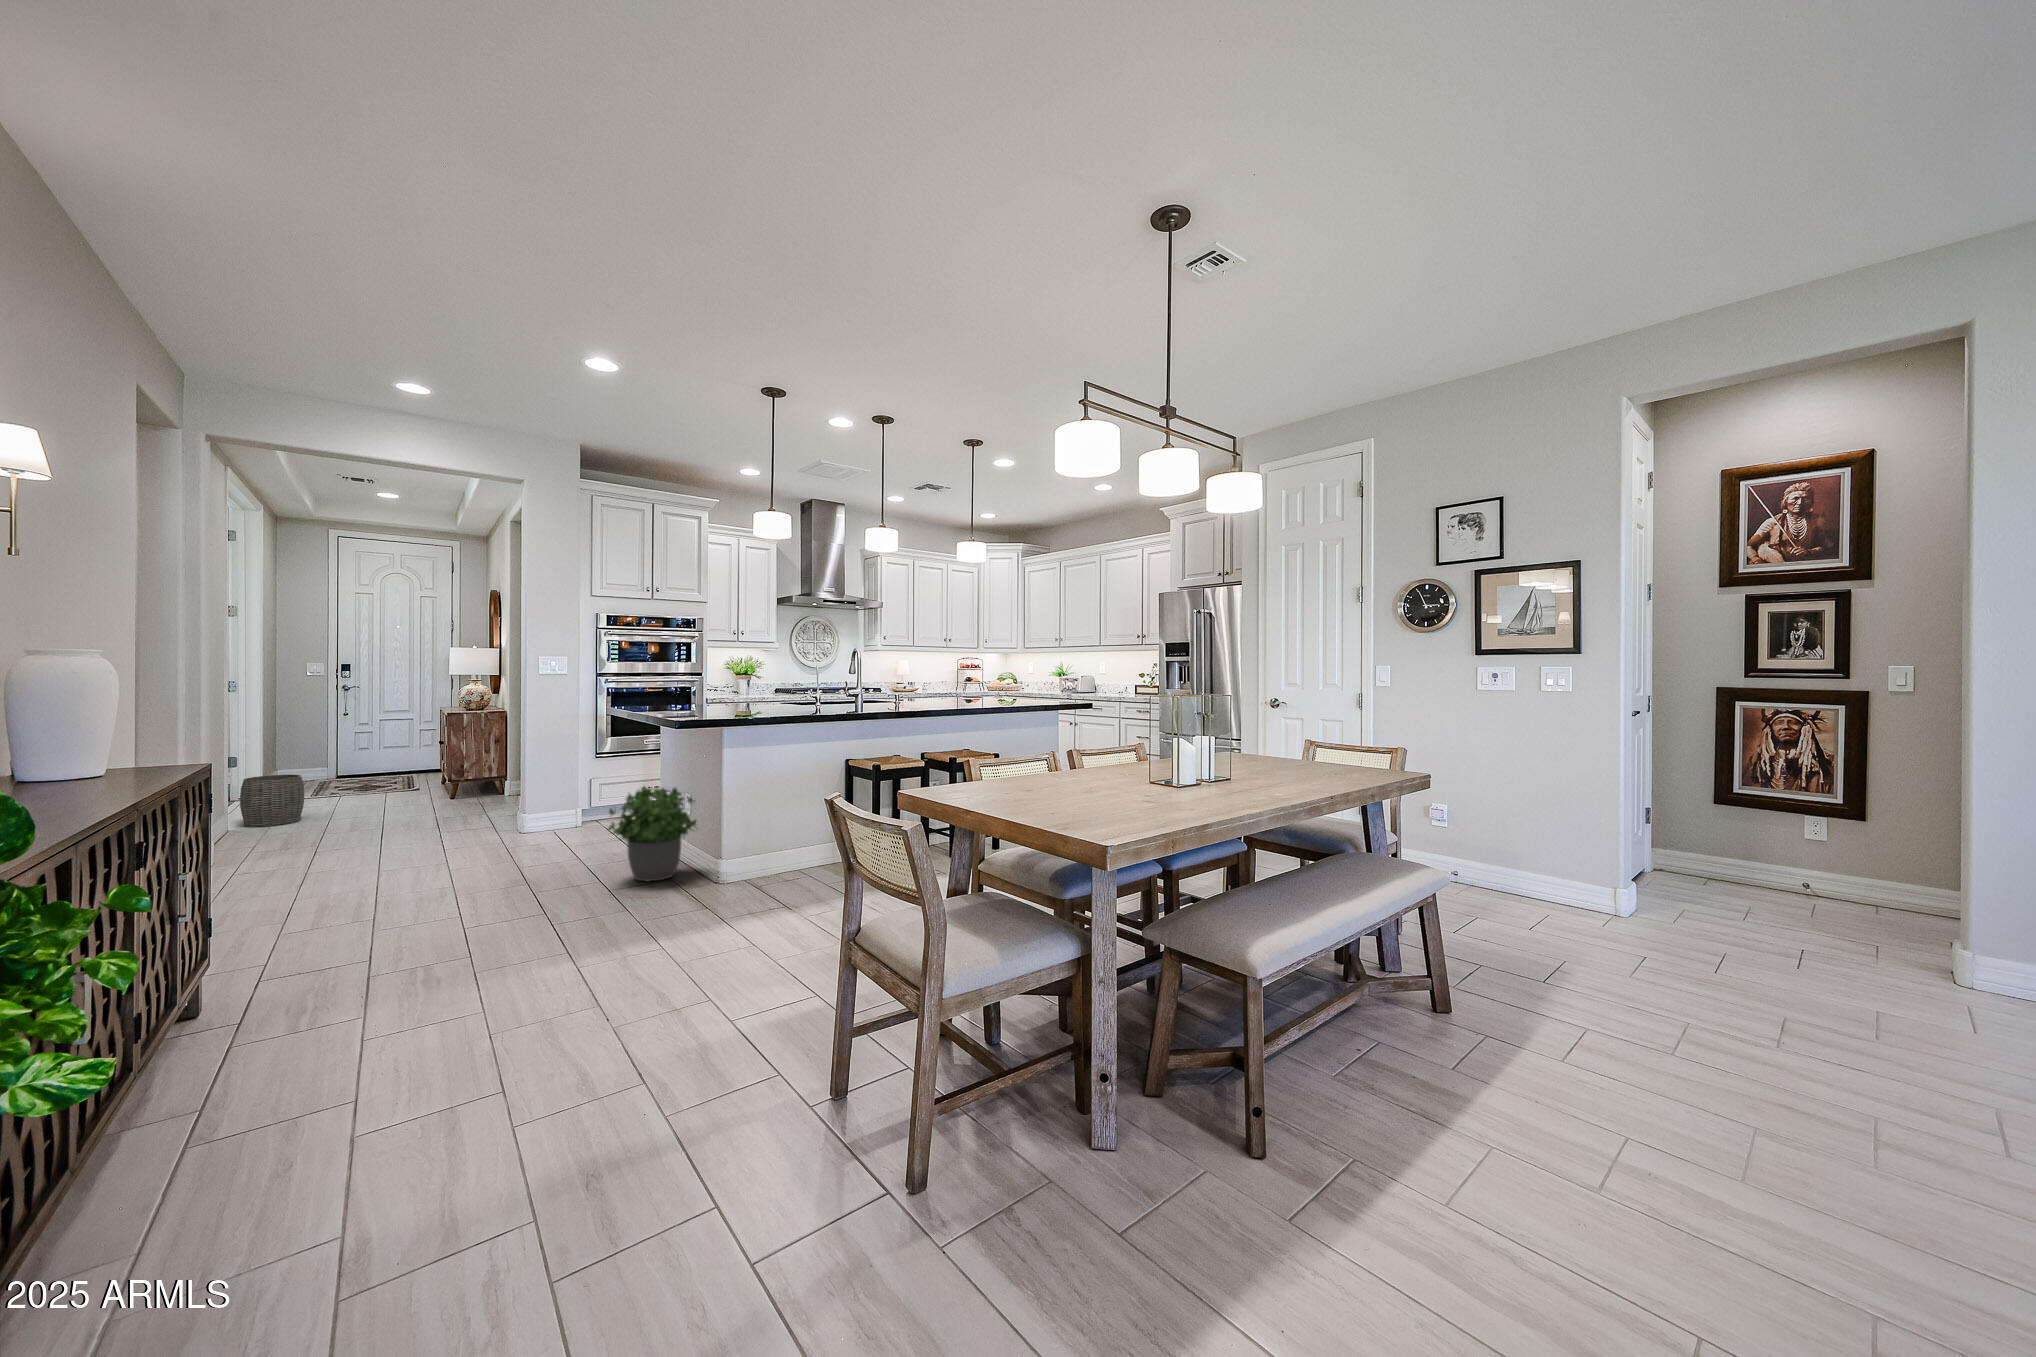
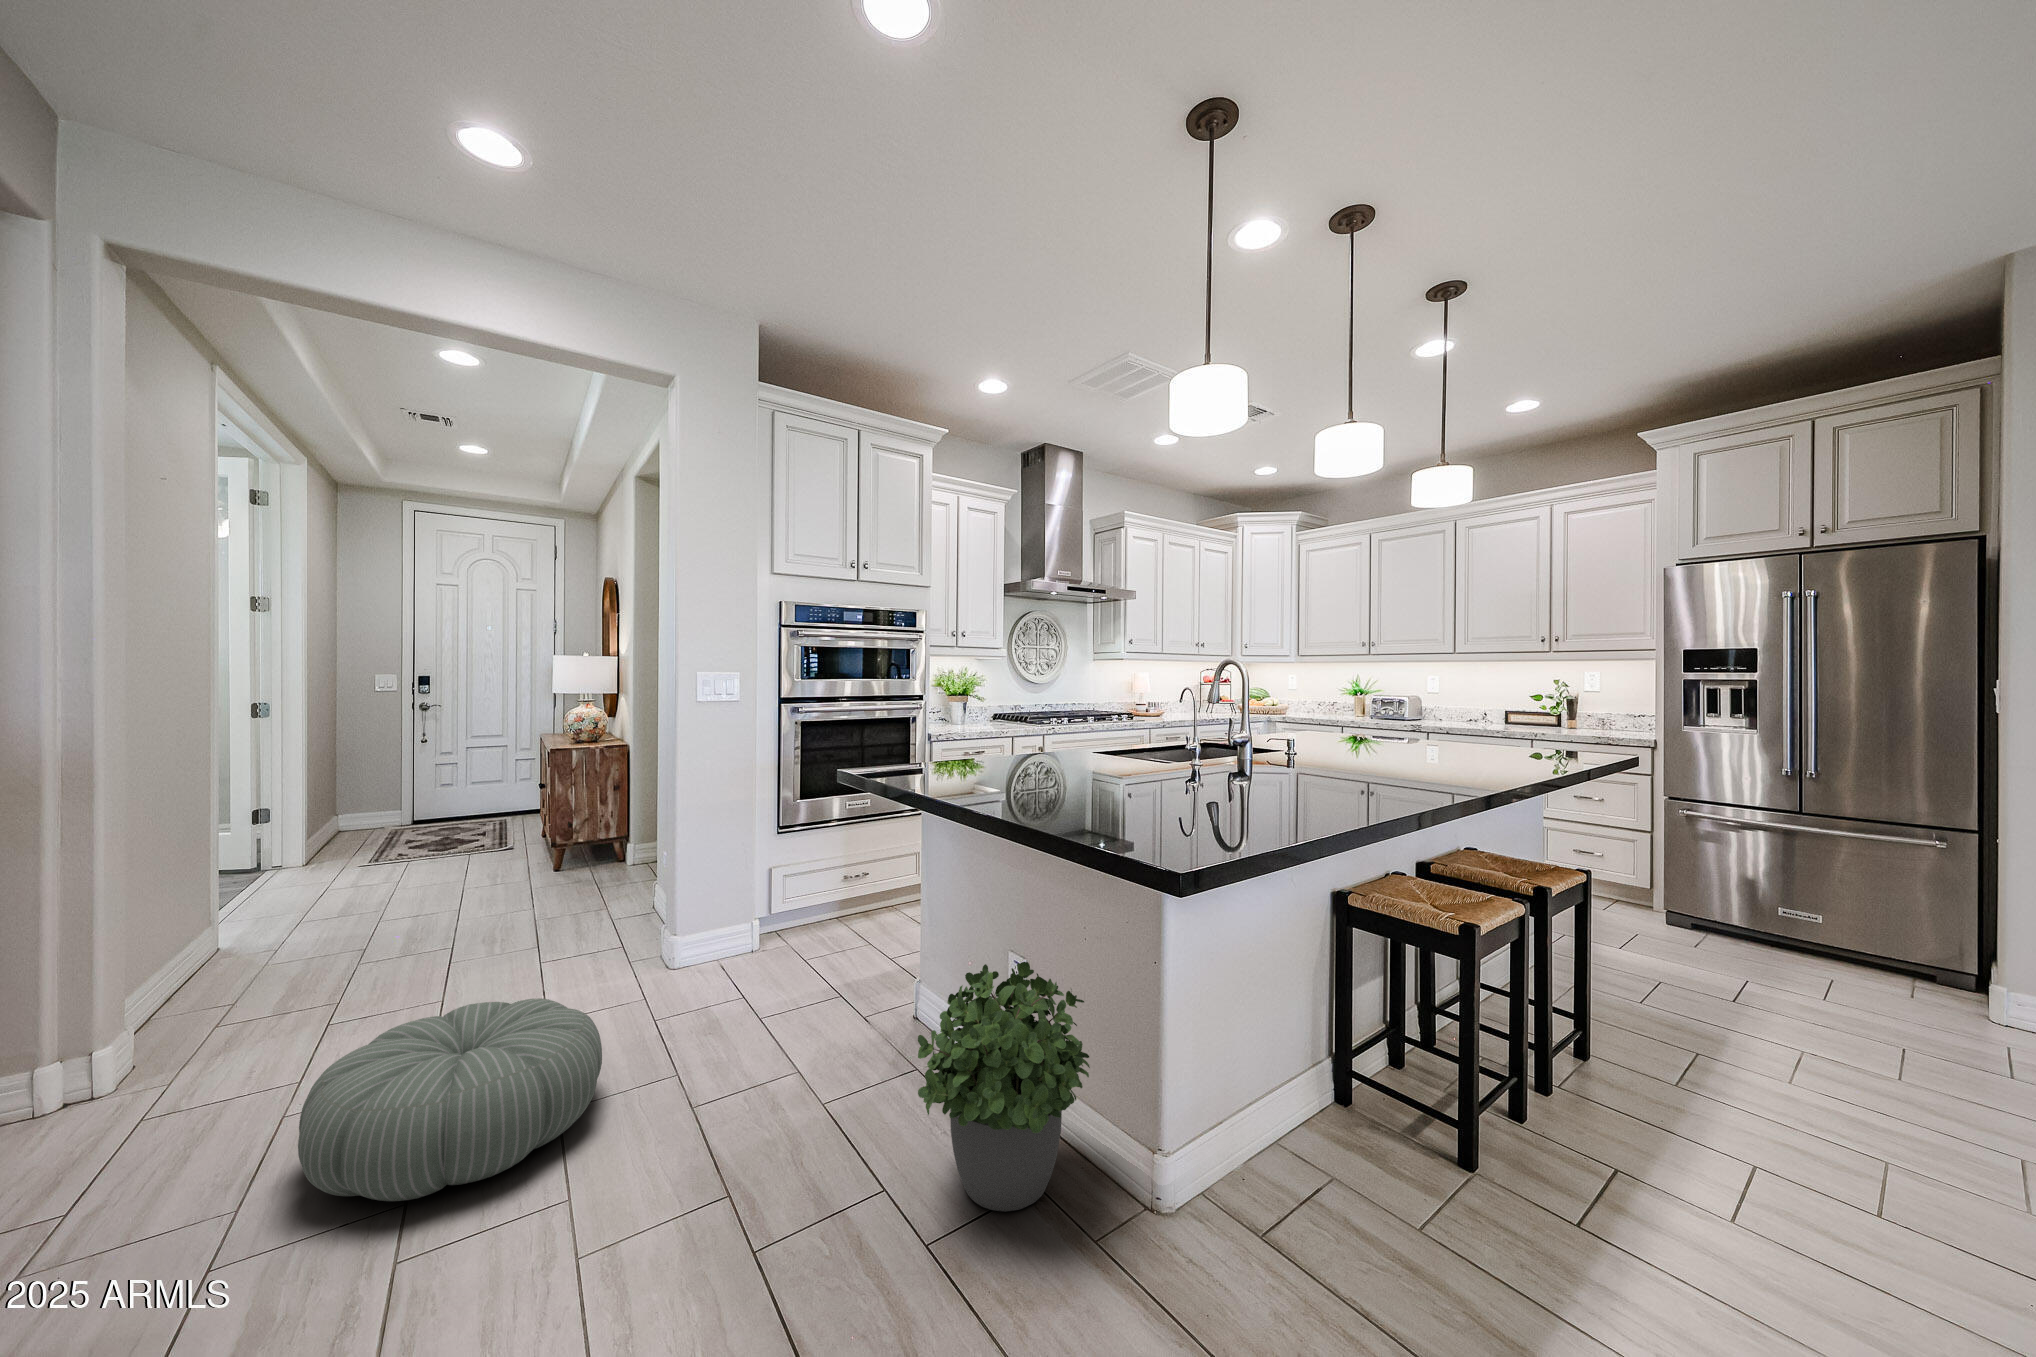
woven basket: present [240,775,304,827] -> none [232,852,335,943]
pouf: none [329,818,473,883] -> present [298,998,602,1201]

